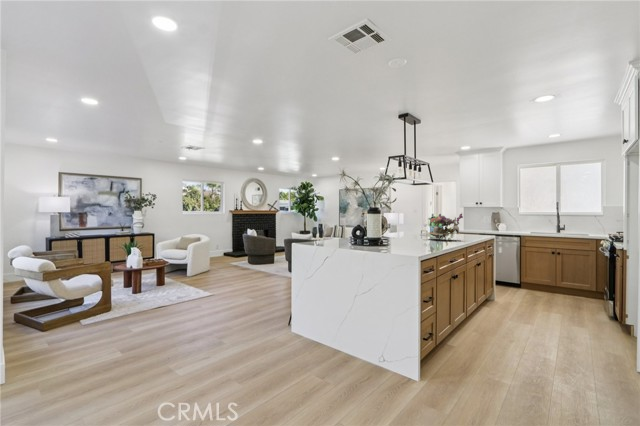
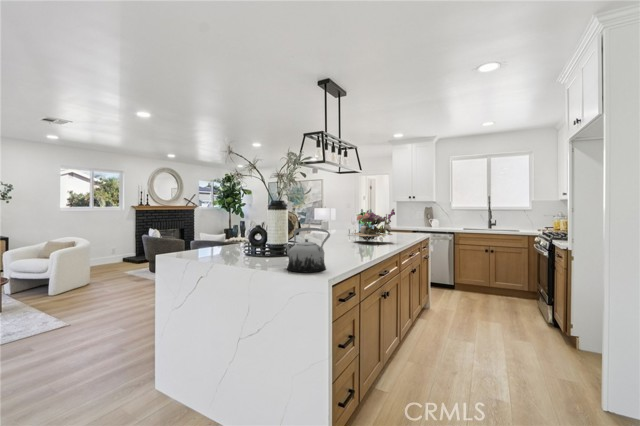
teapot: none [385,225,417,253] -> present [284,228,330,272]

